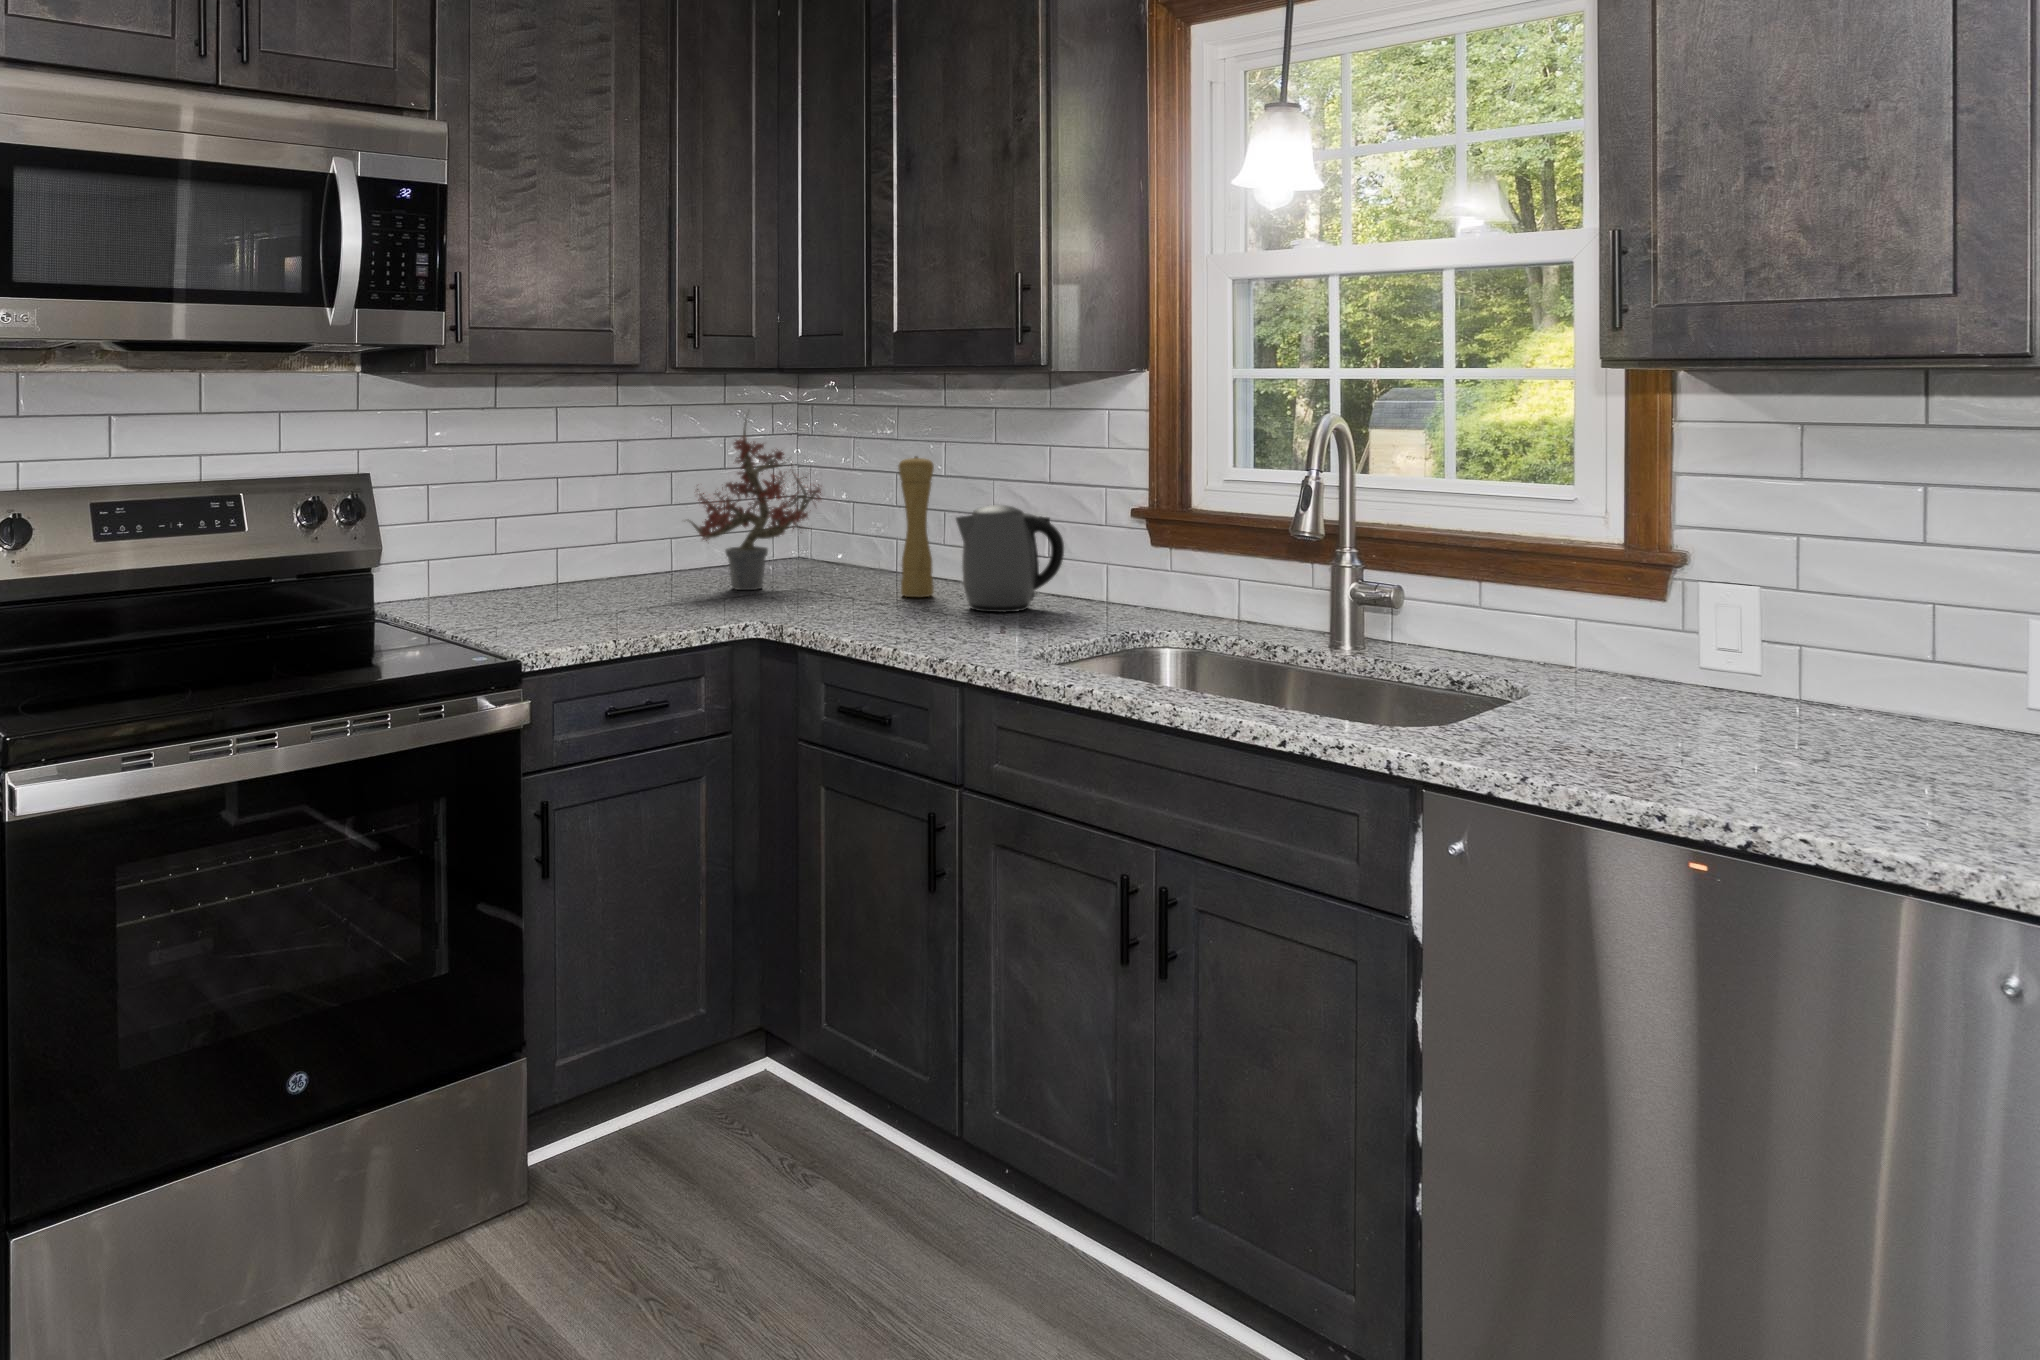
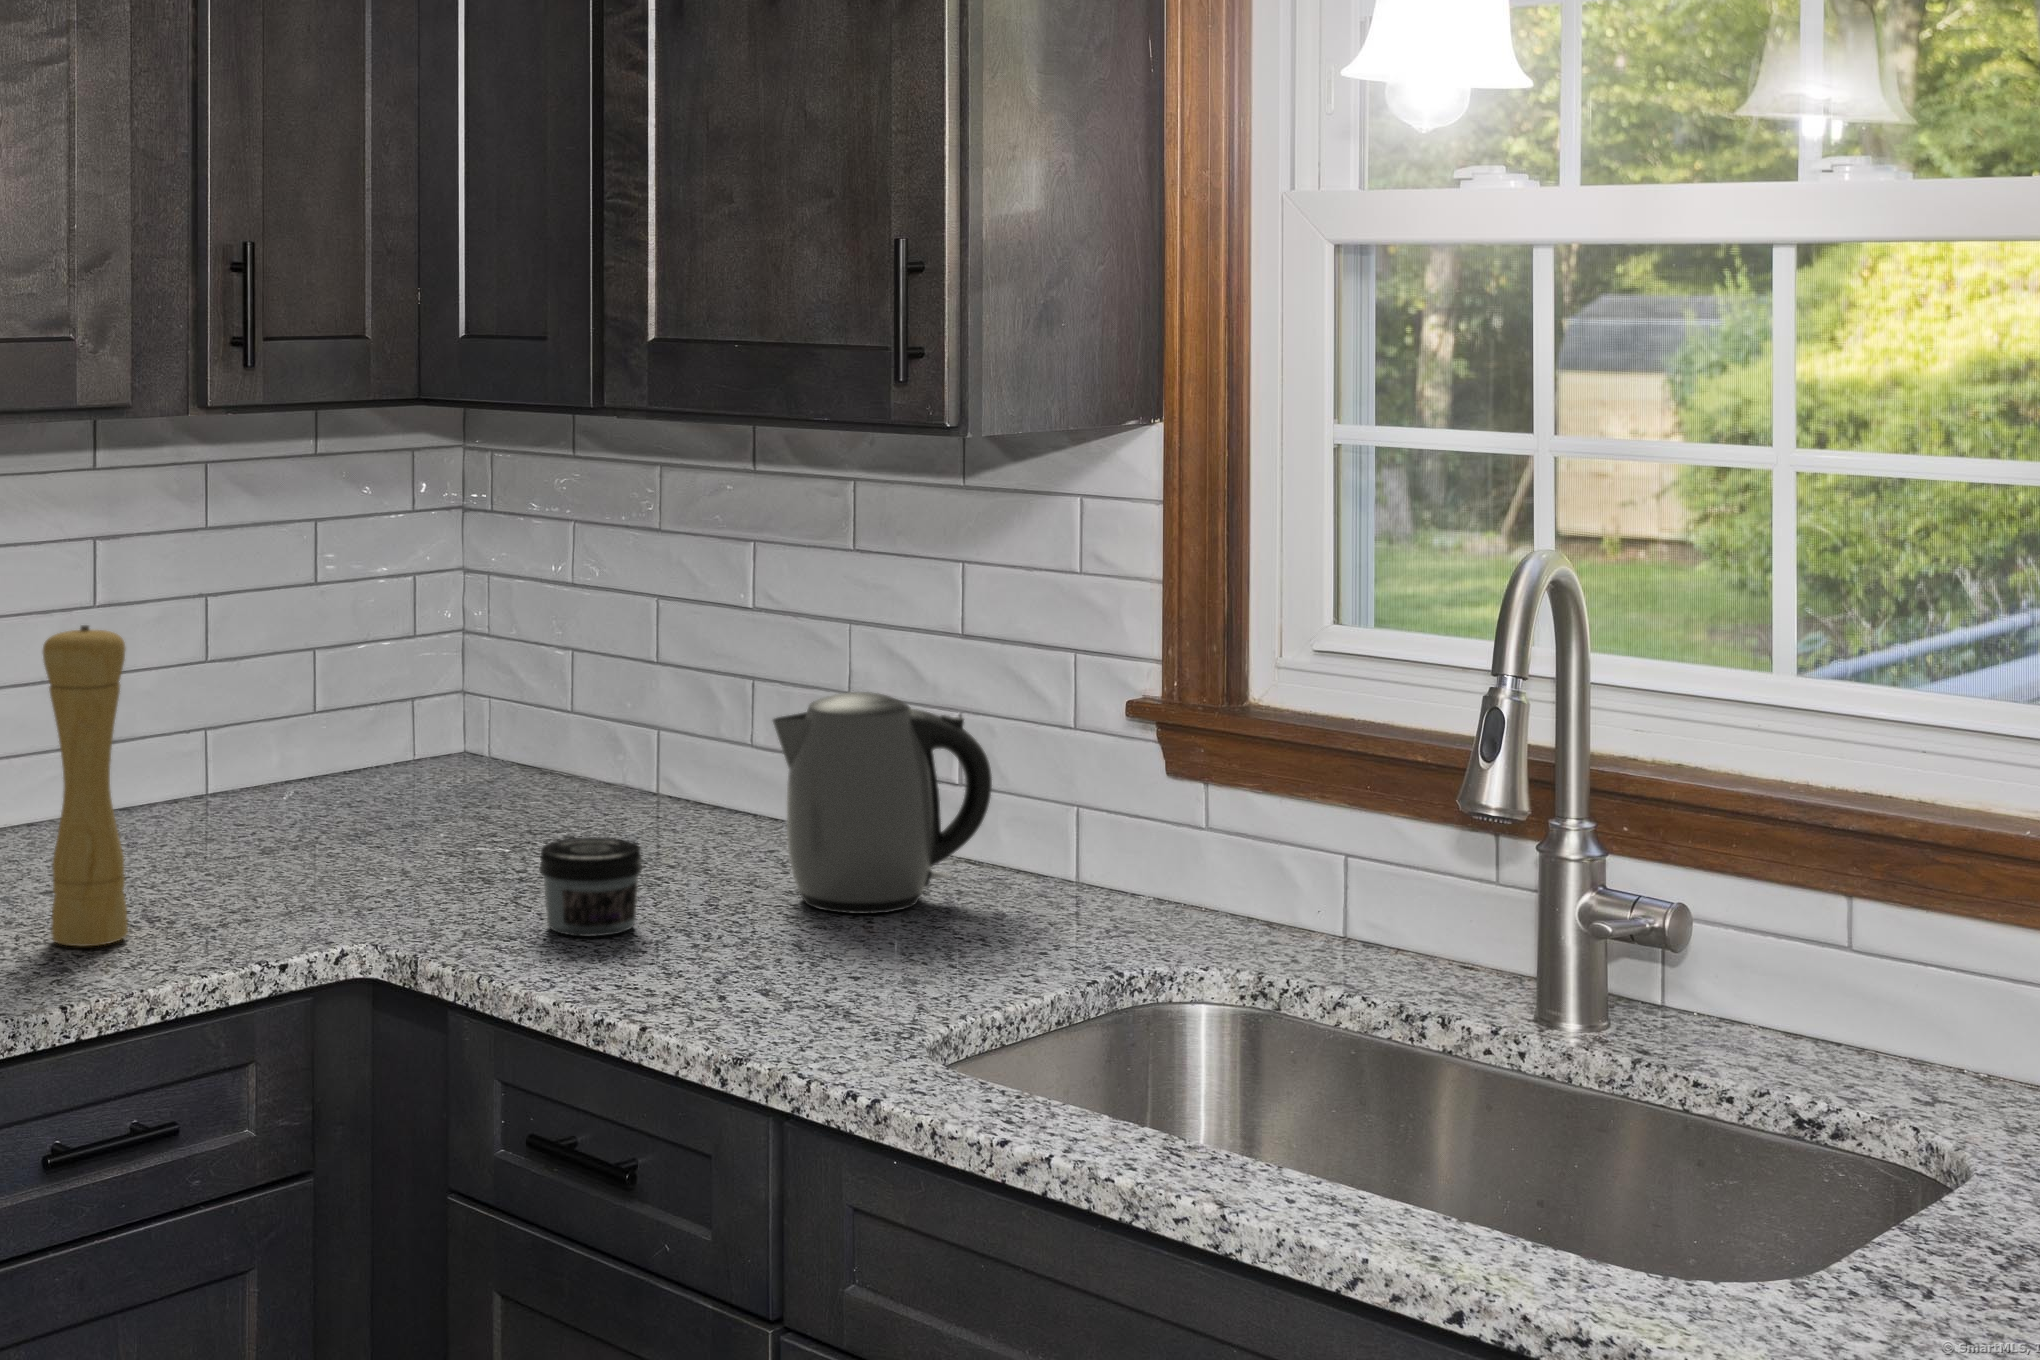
potted plant: present [689,422,821,590] -> none [222,480,514,849]
pepper mill: present [898,456,934,597] -> present [43,625,128,947]
jar: none [841,574,892,619] -> present [539,837,642,936]

